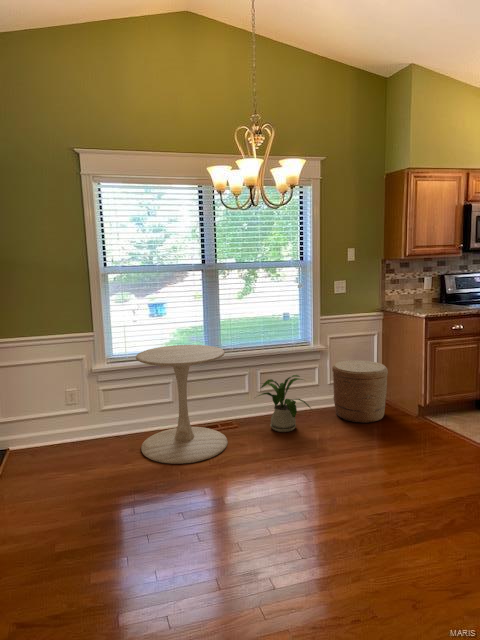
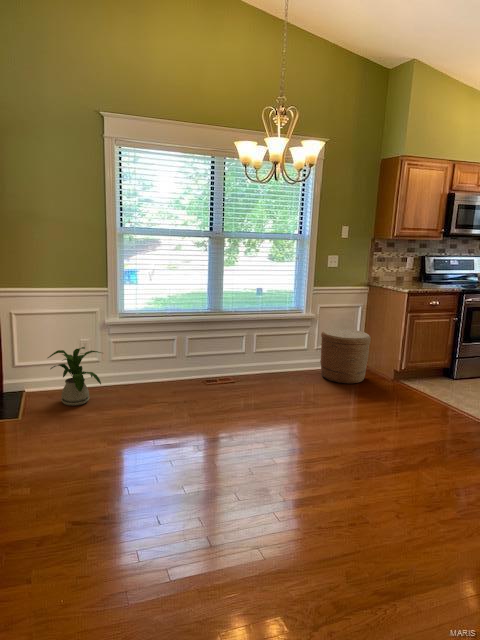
pedestal table: present [136,345,228,464] -> none [149,305,230,409]
house plant: present [259,375,310,432] -> present [48,347,101,406]

